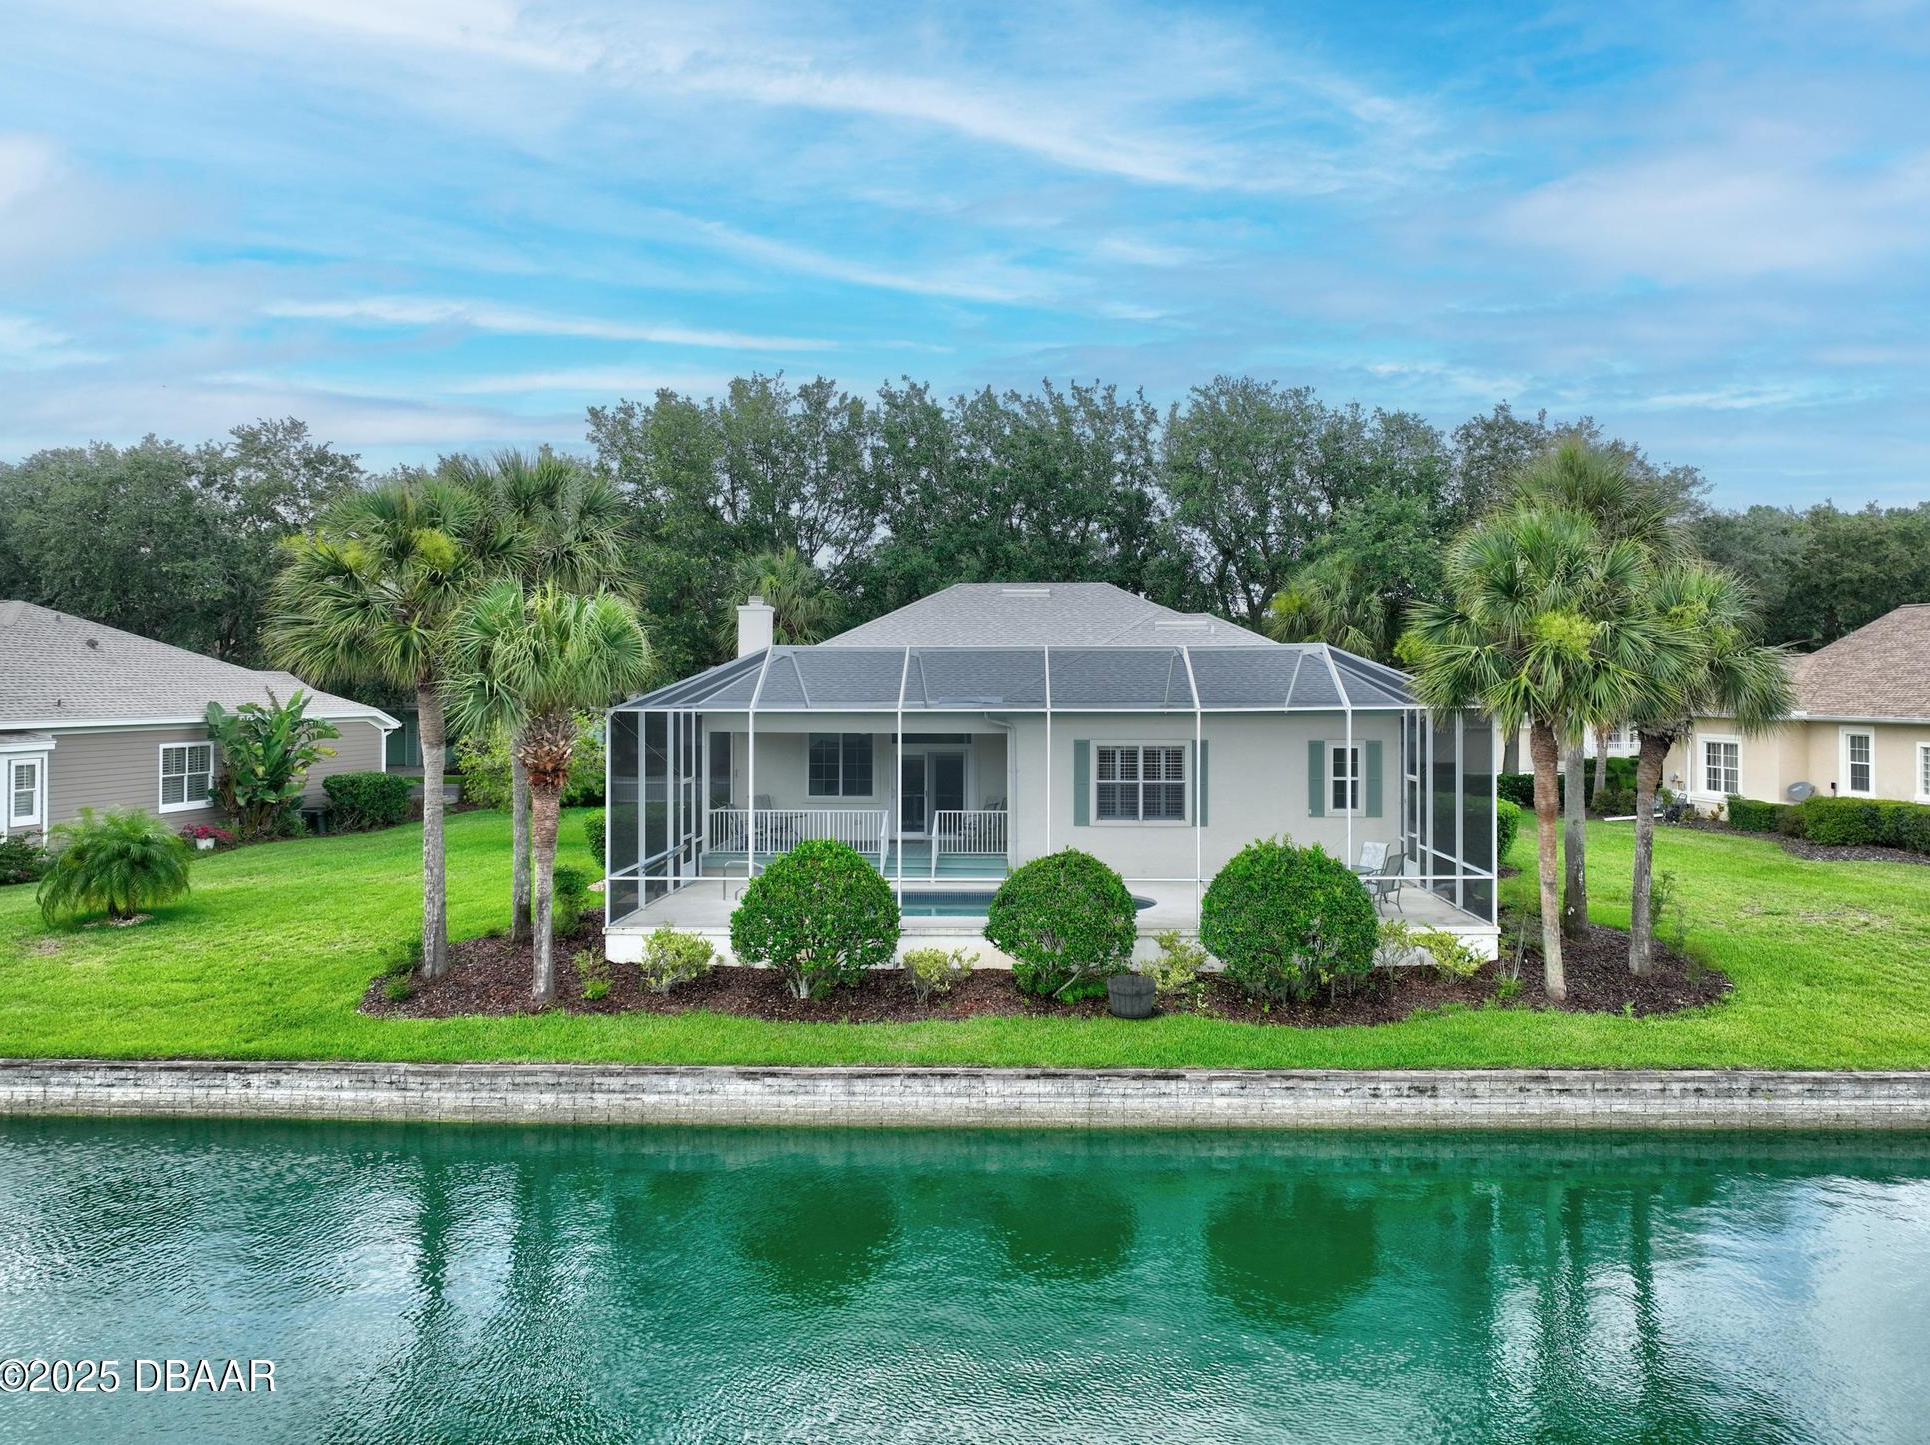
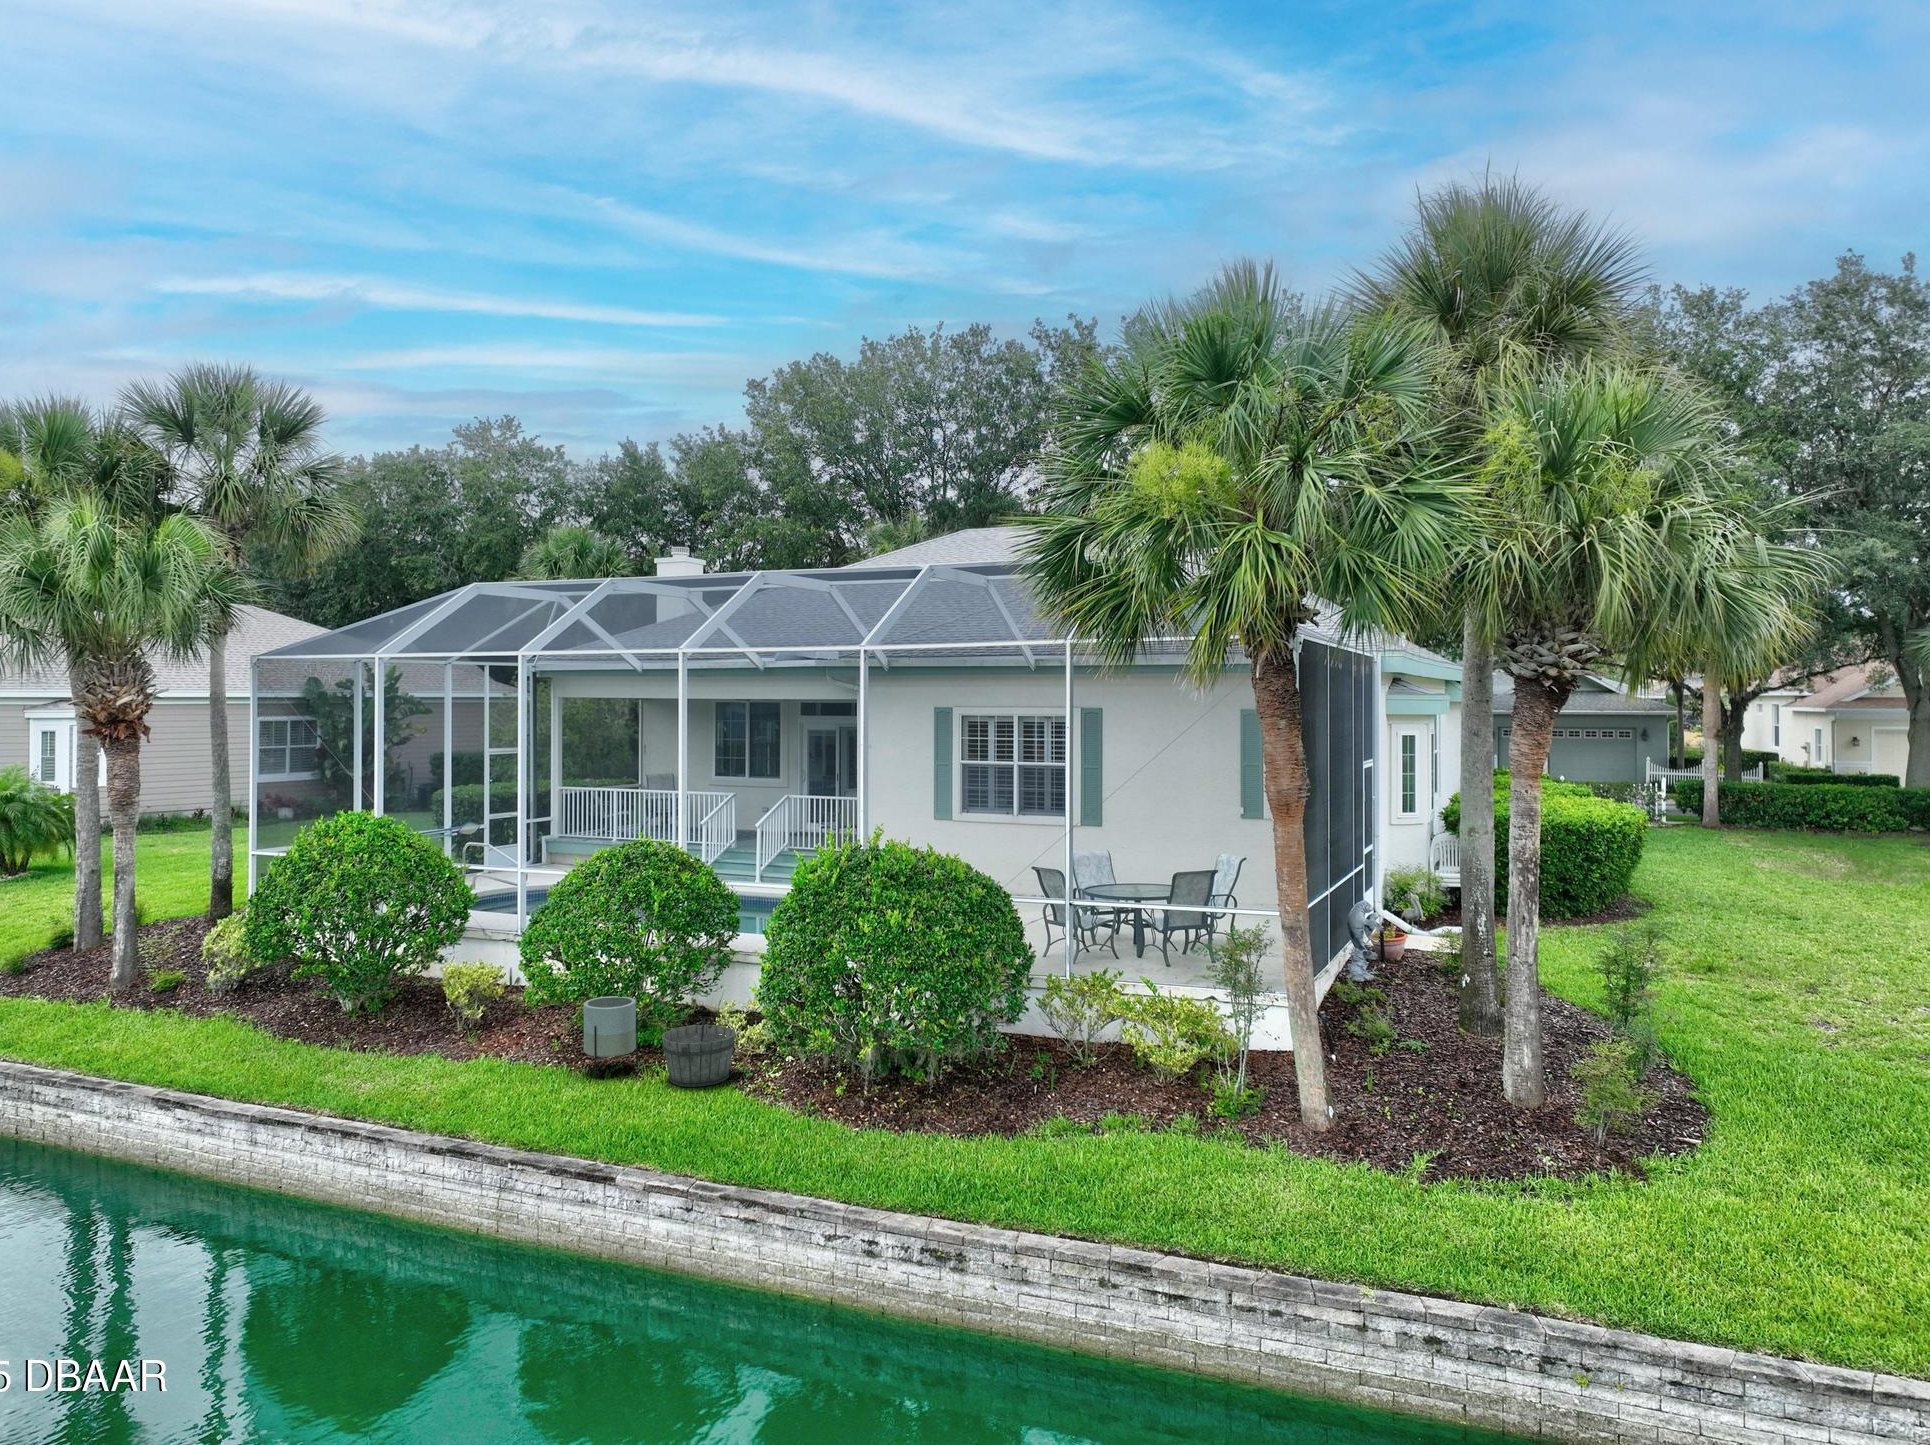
planter: none [1046,961,1082,1020] -> present [584,996,638,1079]

